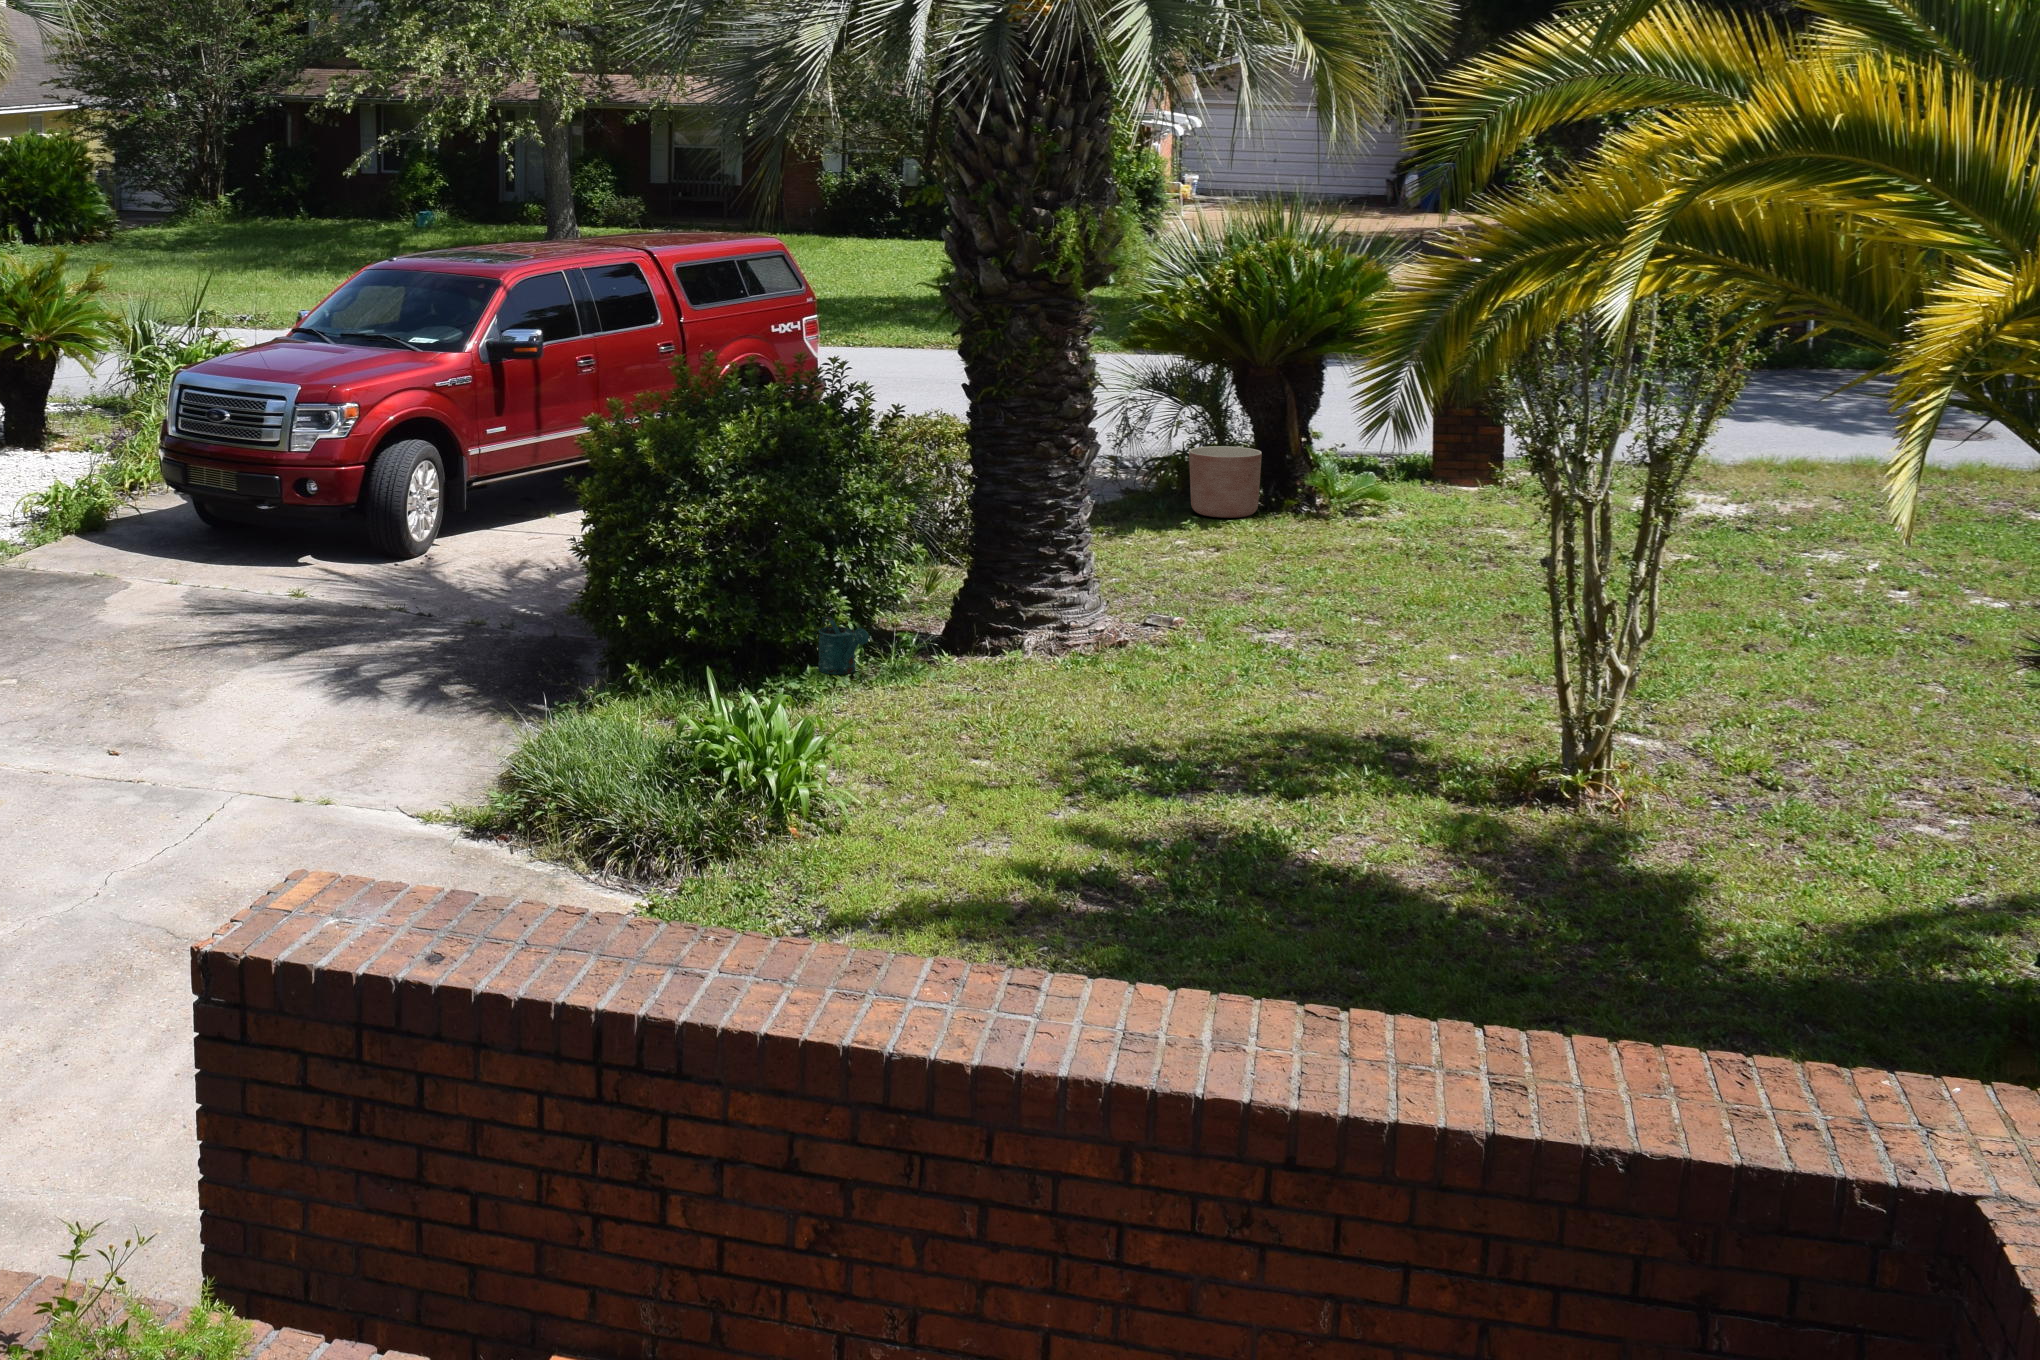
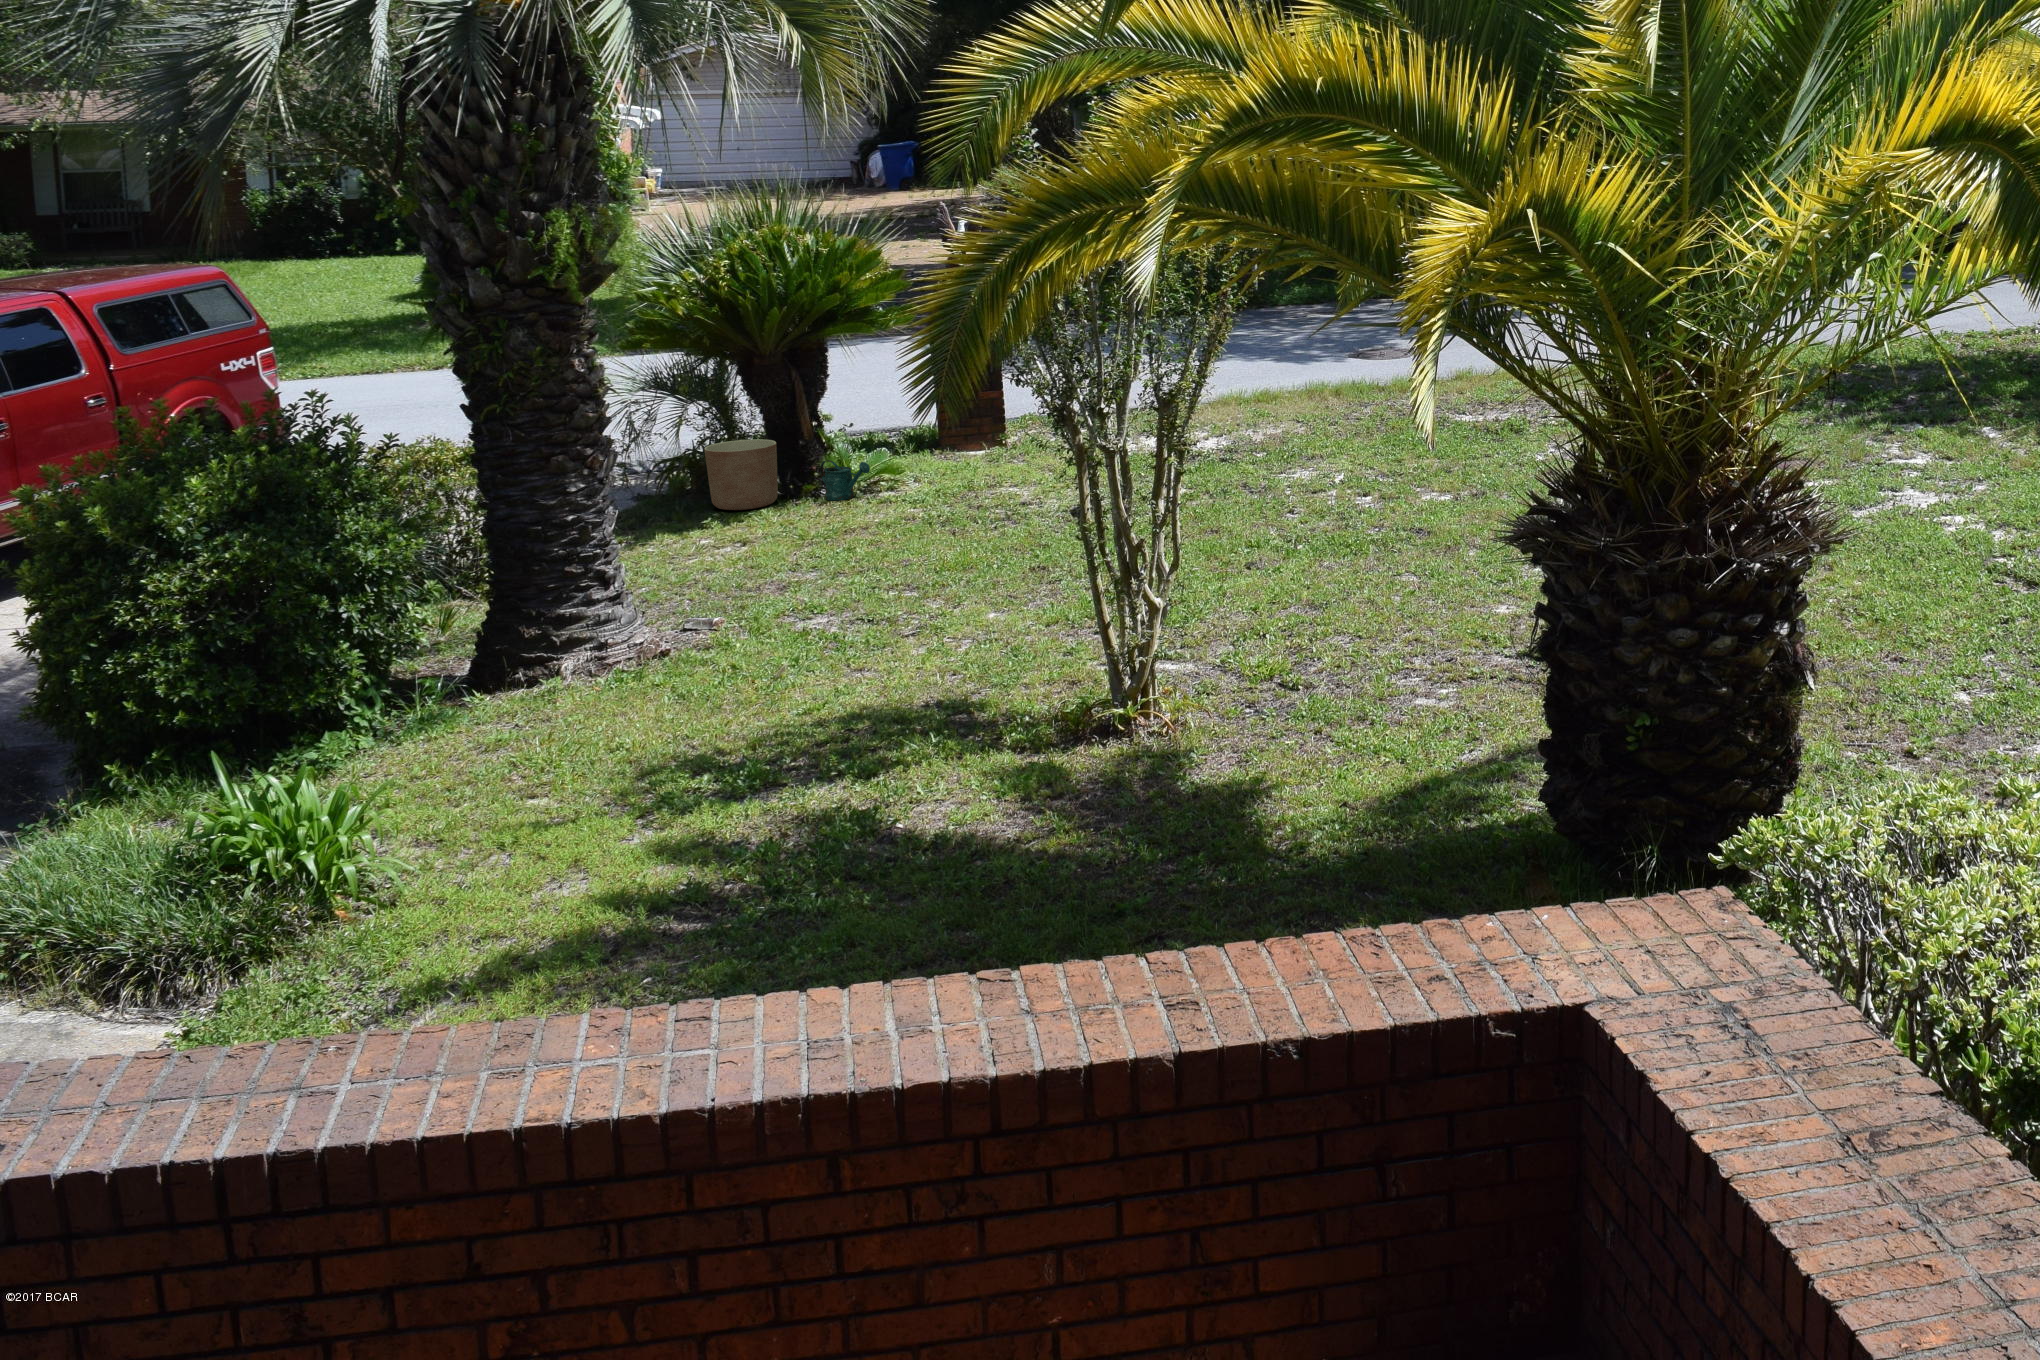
watering can: present [818,617,869,674] -> present [820,460,870,500]

